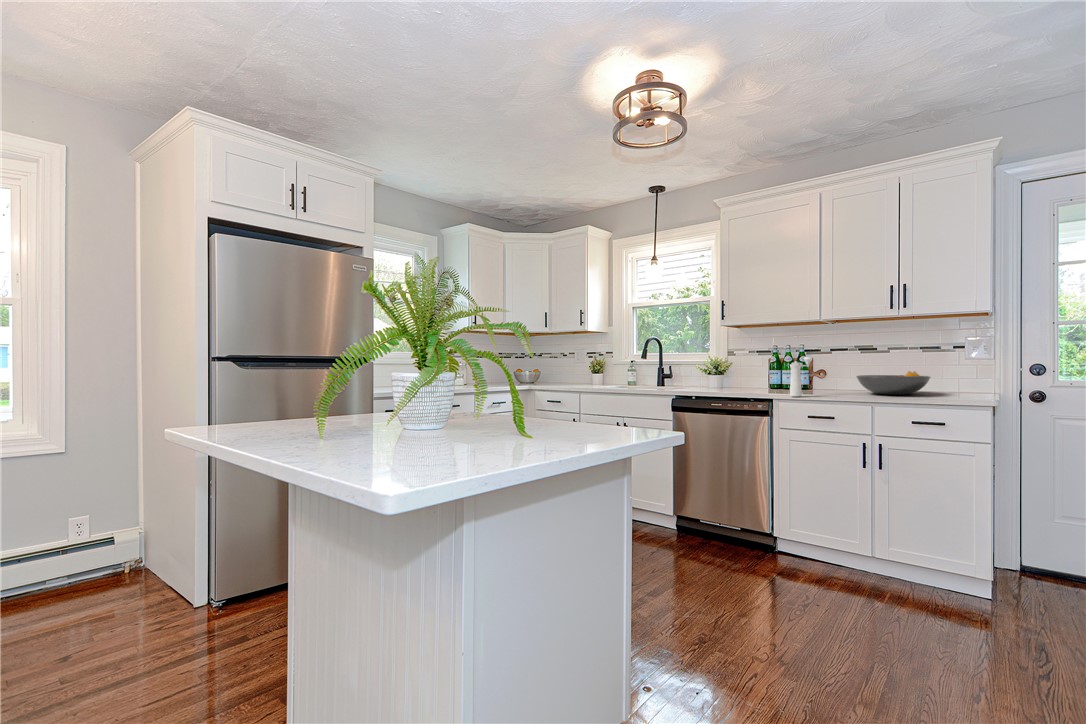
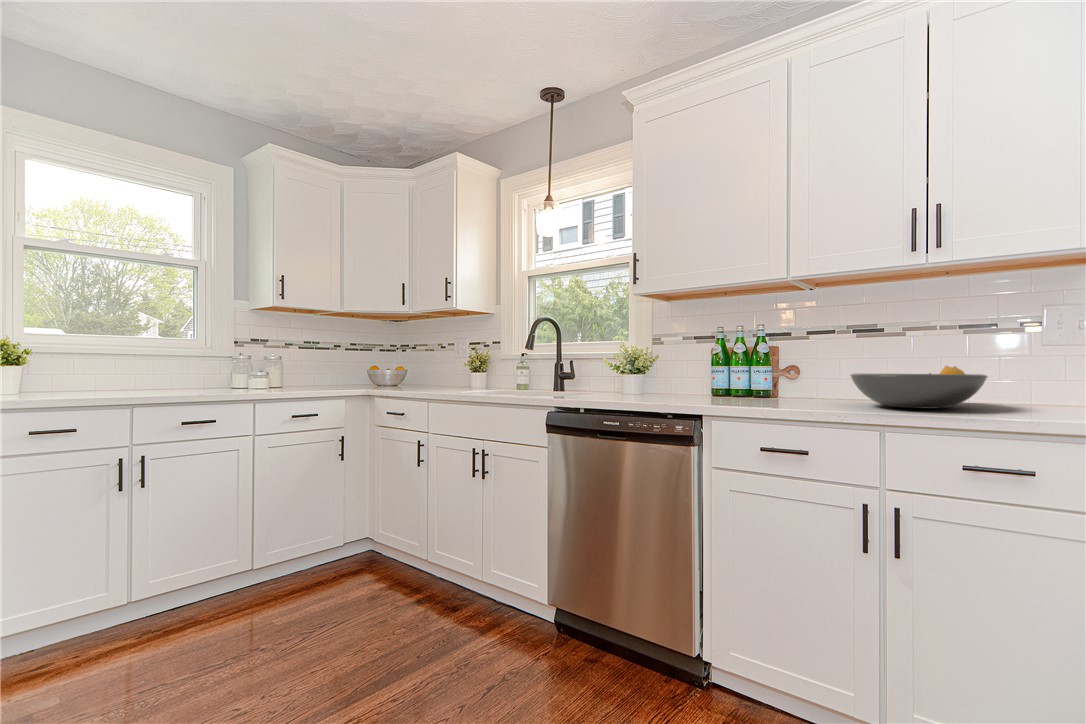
pepper mill: present [790,357,812,396] -> none [731,340,773,411]

